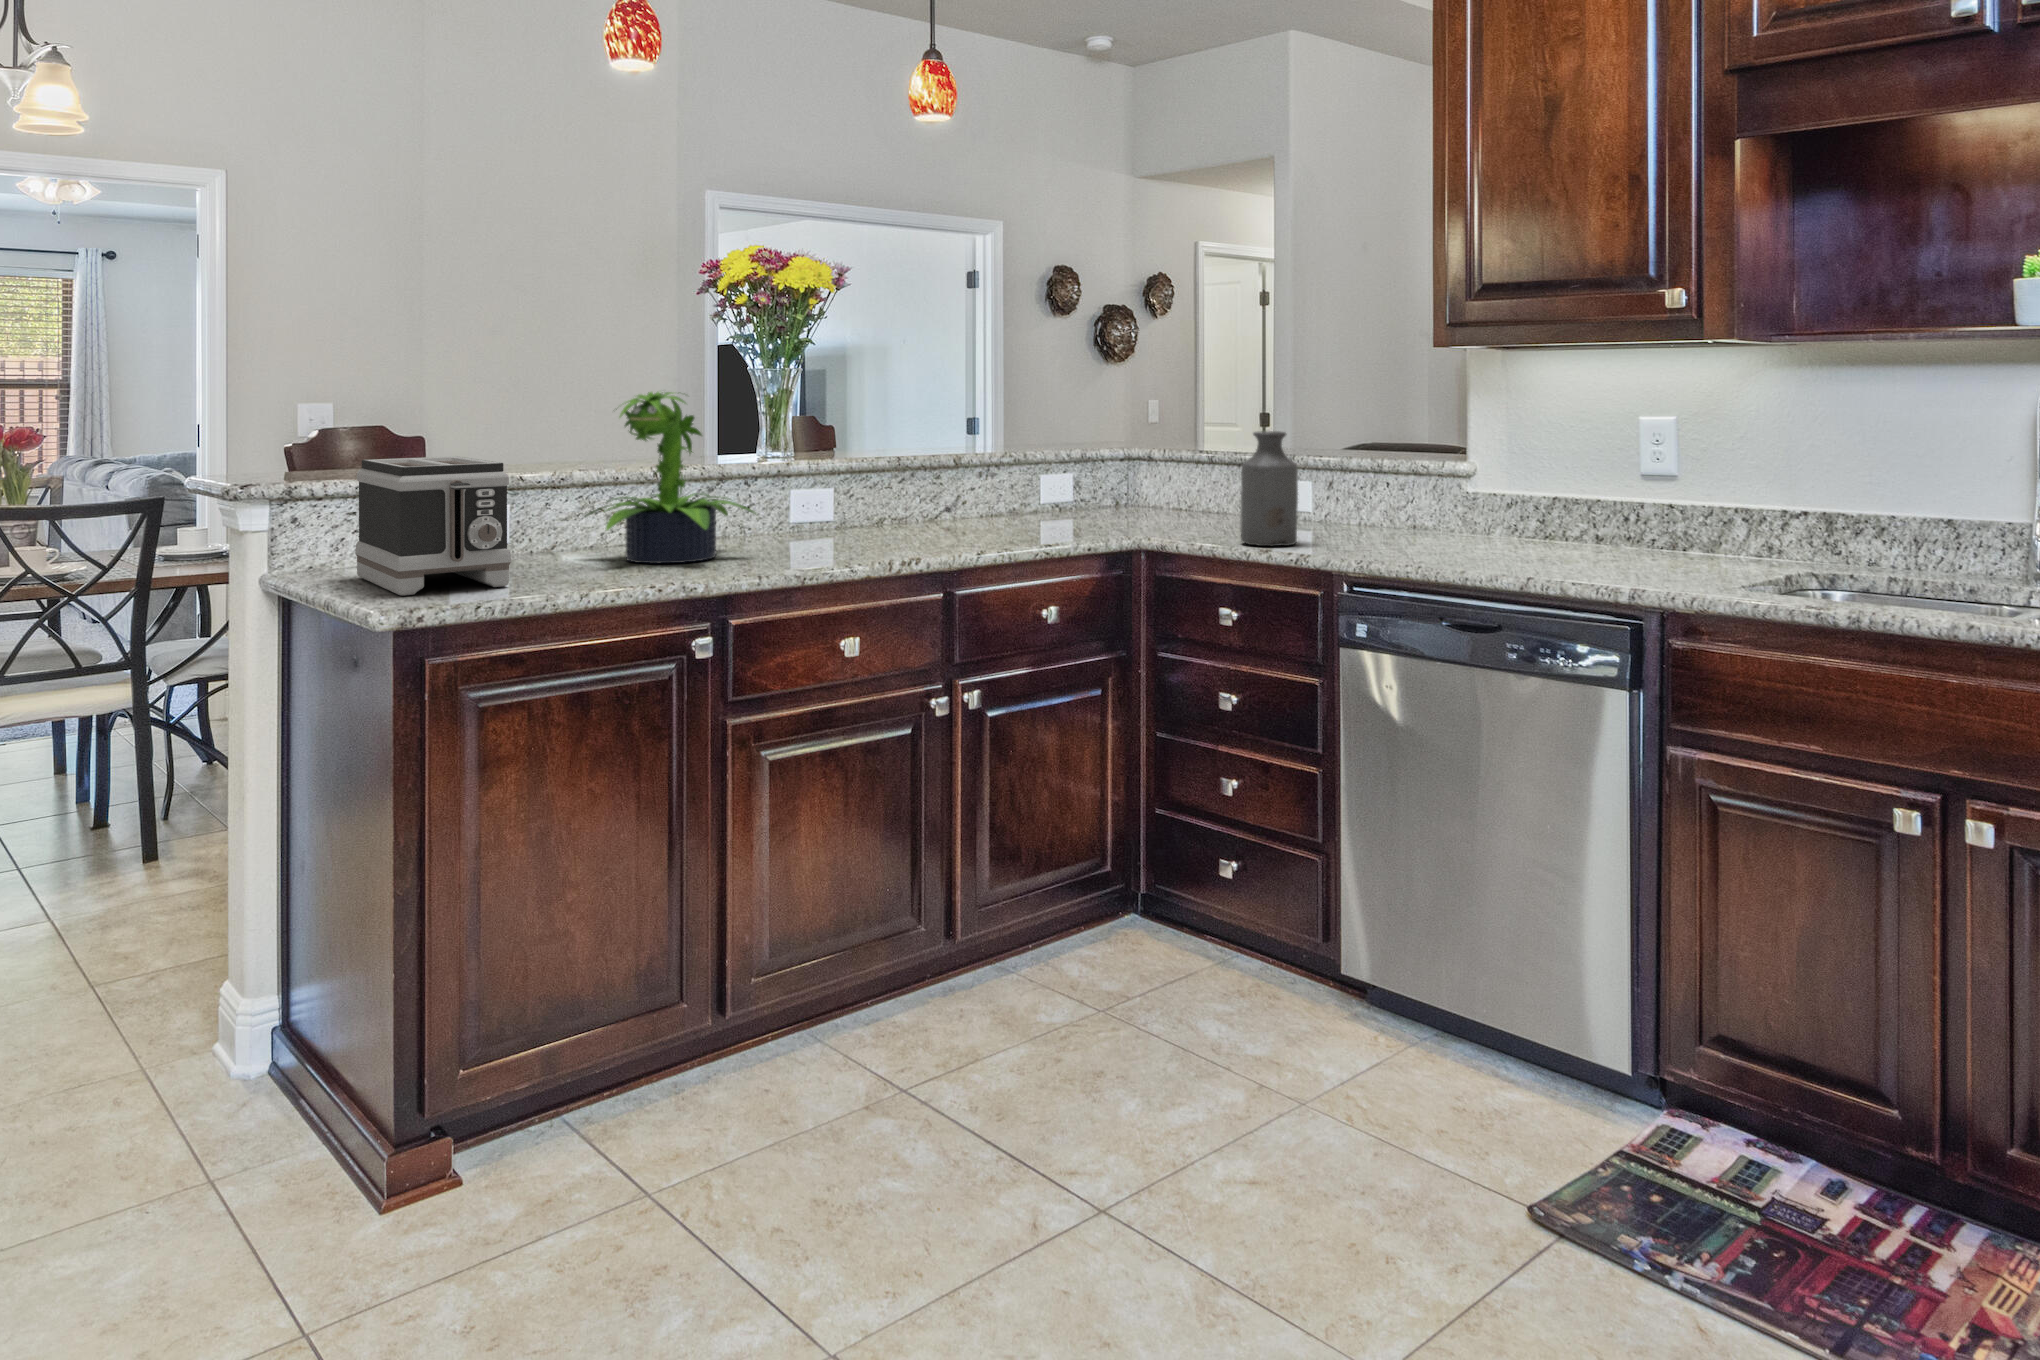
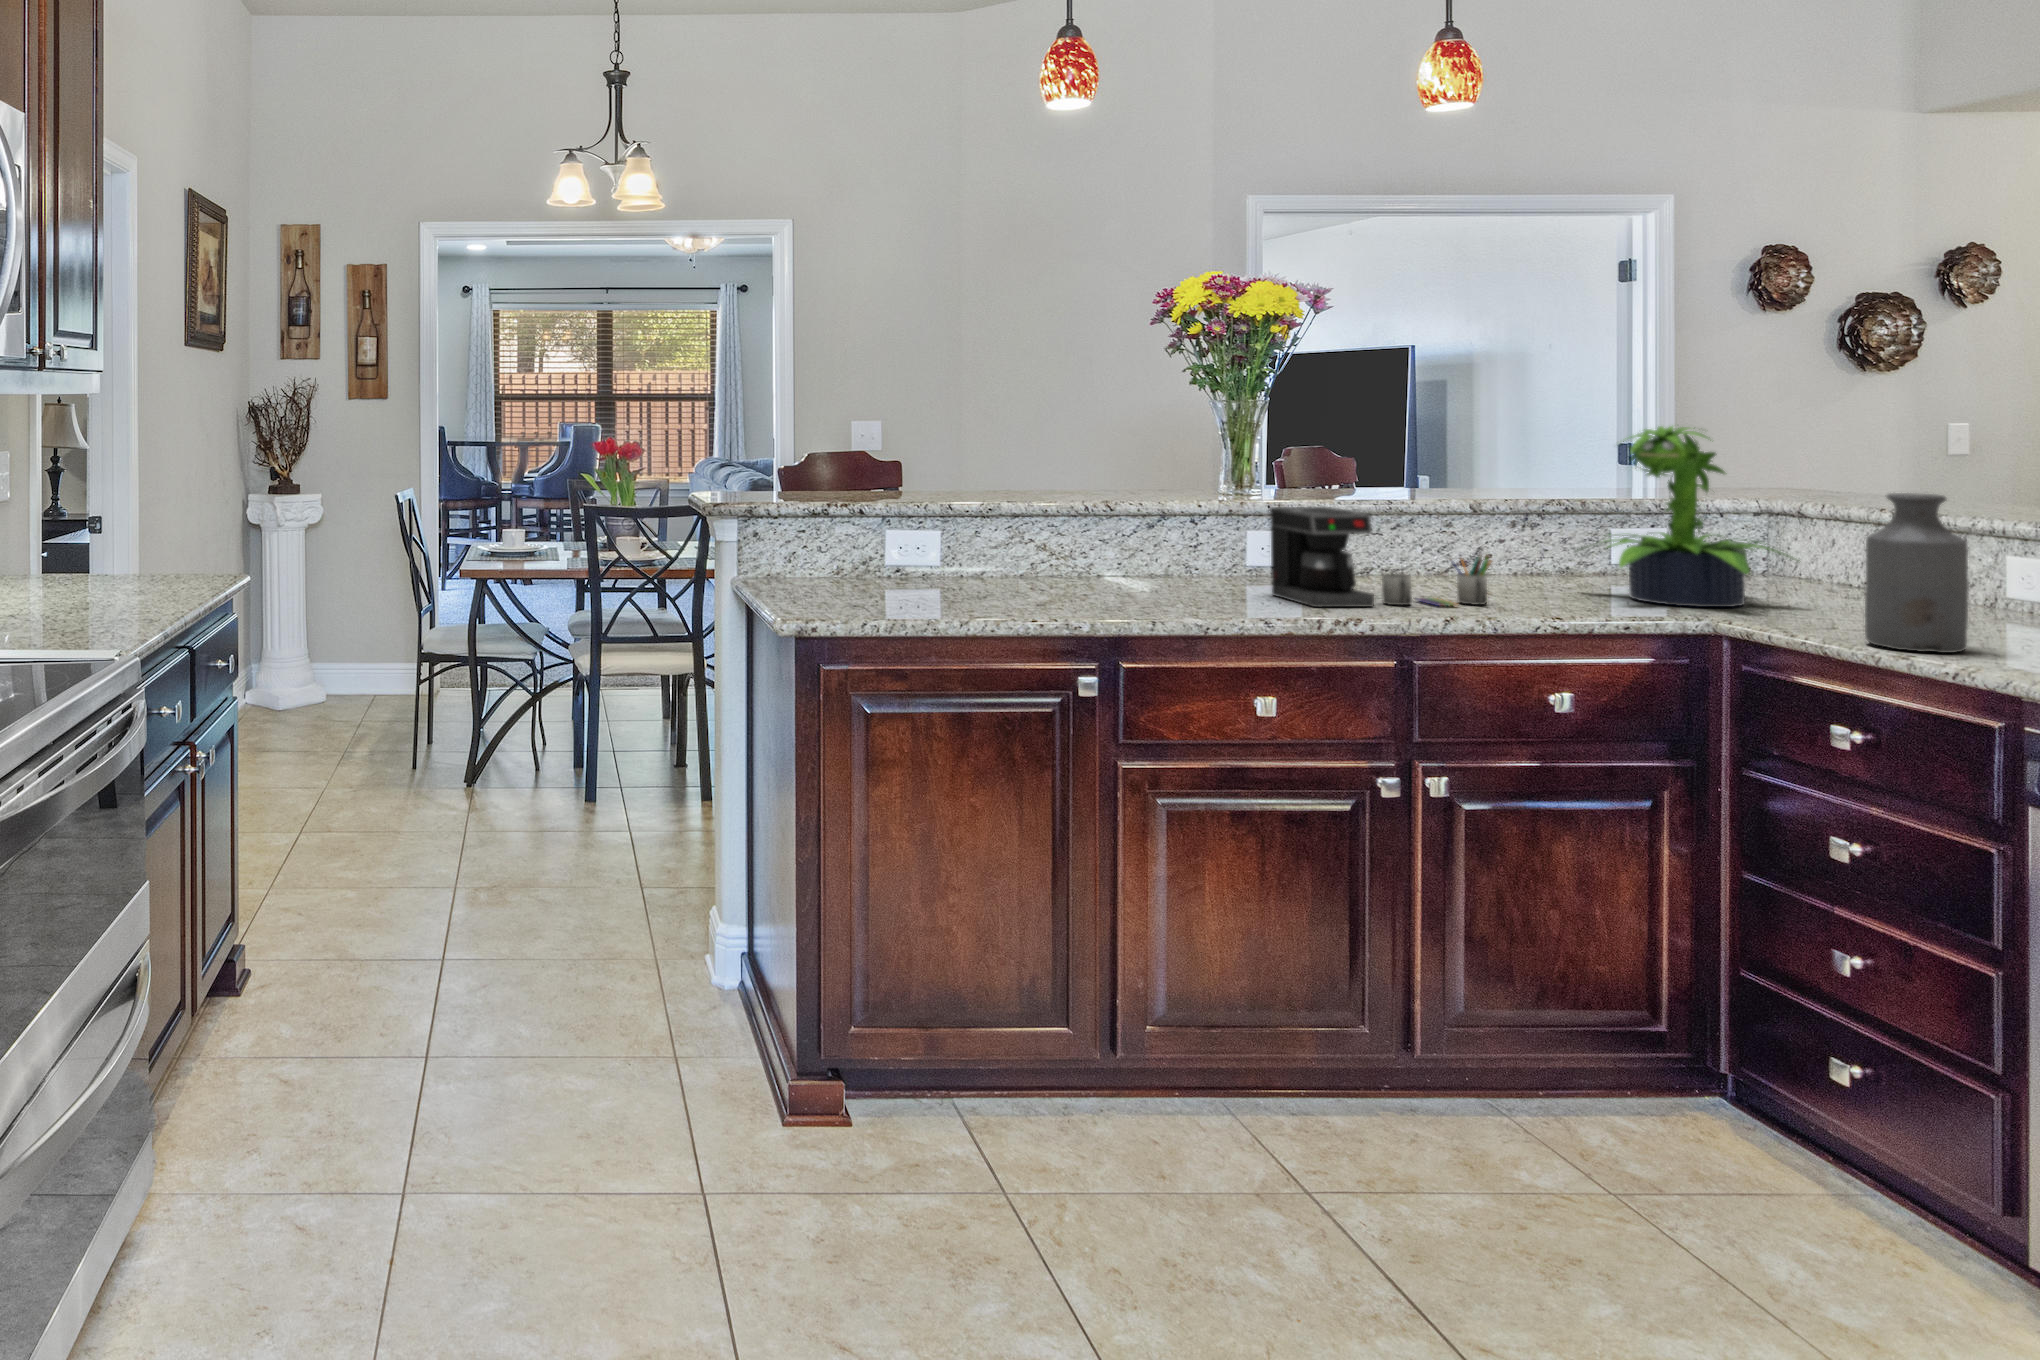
potted plant: present [585,392,756,563] -> present [1577,426,1792,607]
toaster: present [355,456,511,596] -> none [799,484,912,606]
coffee maker: none [827,462,994,553] -> present [1270,507,1491,607]

